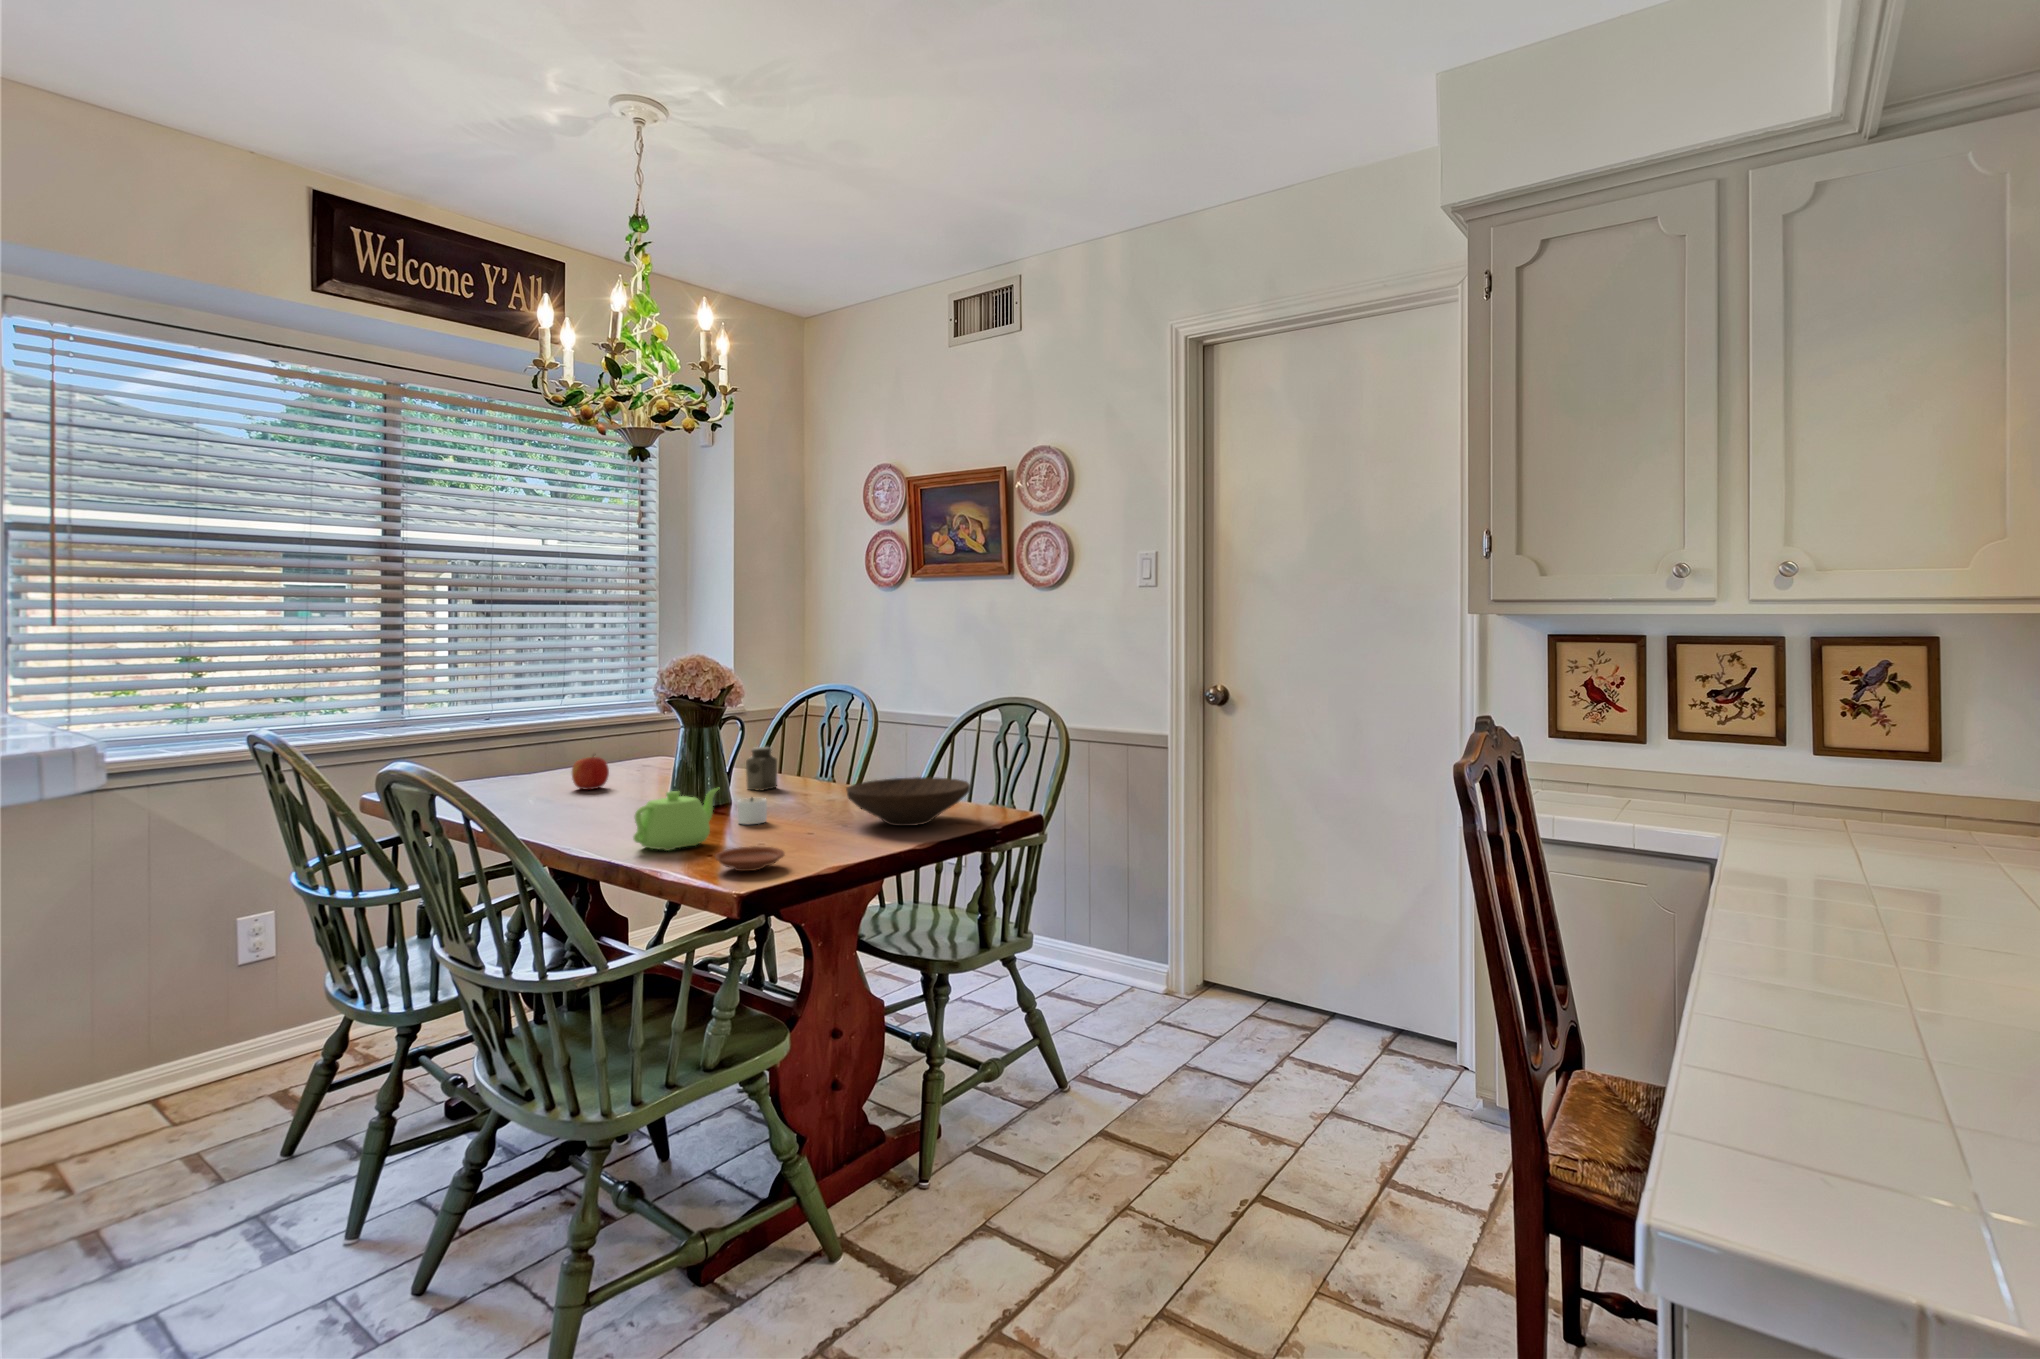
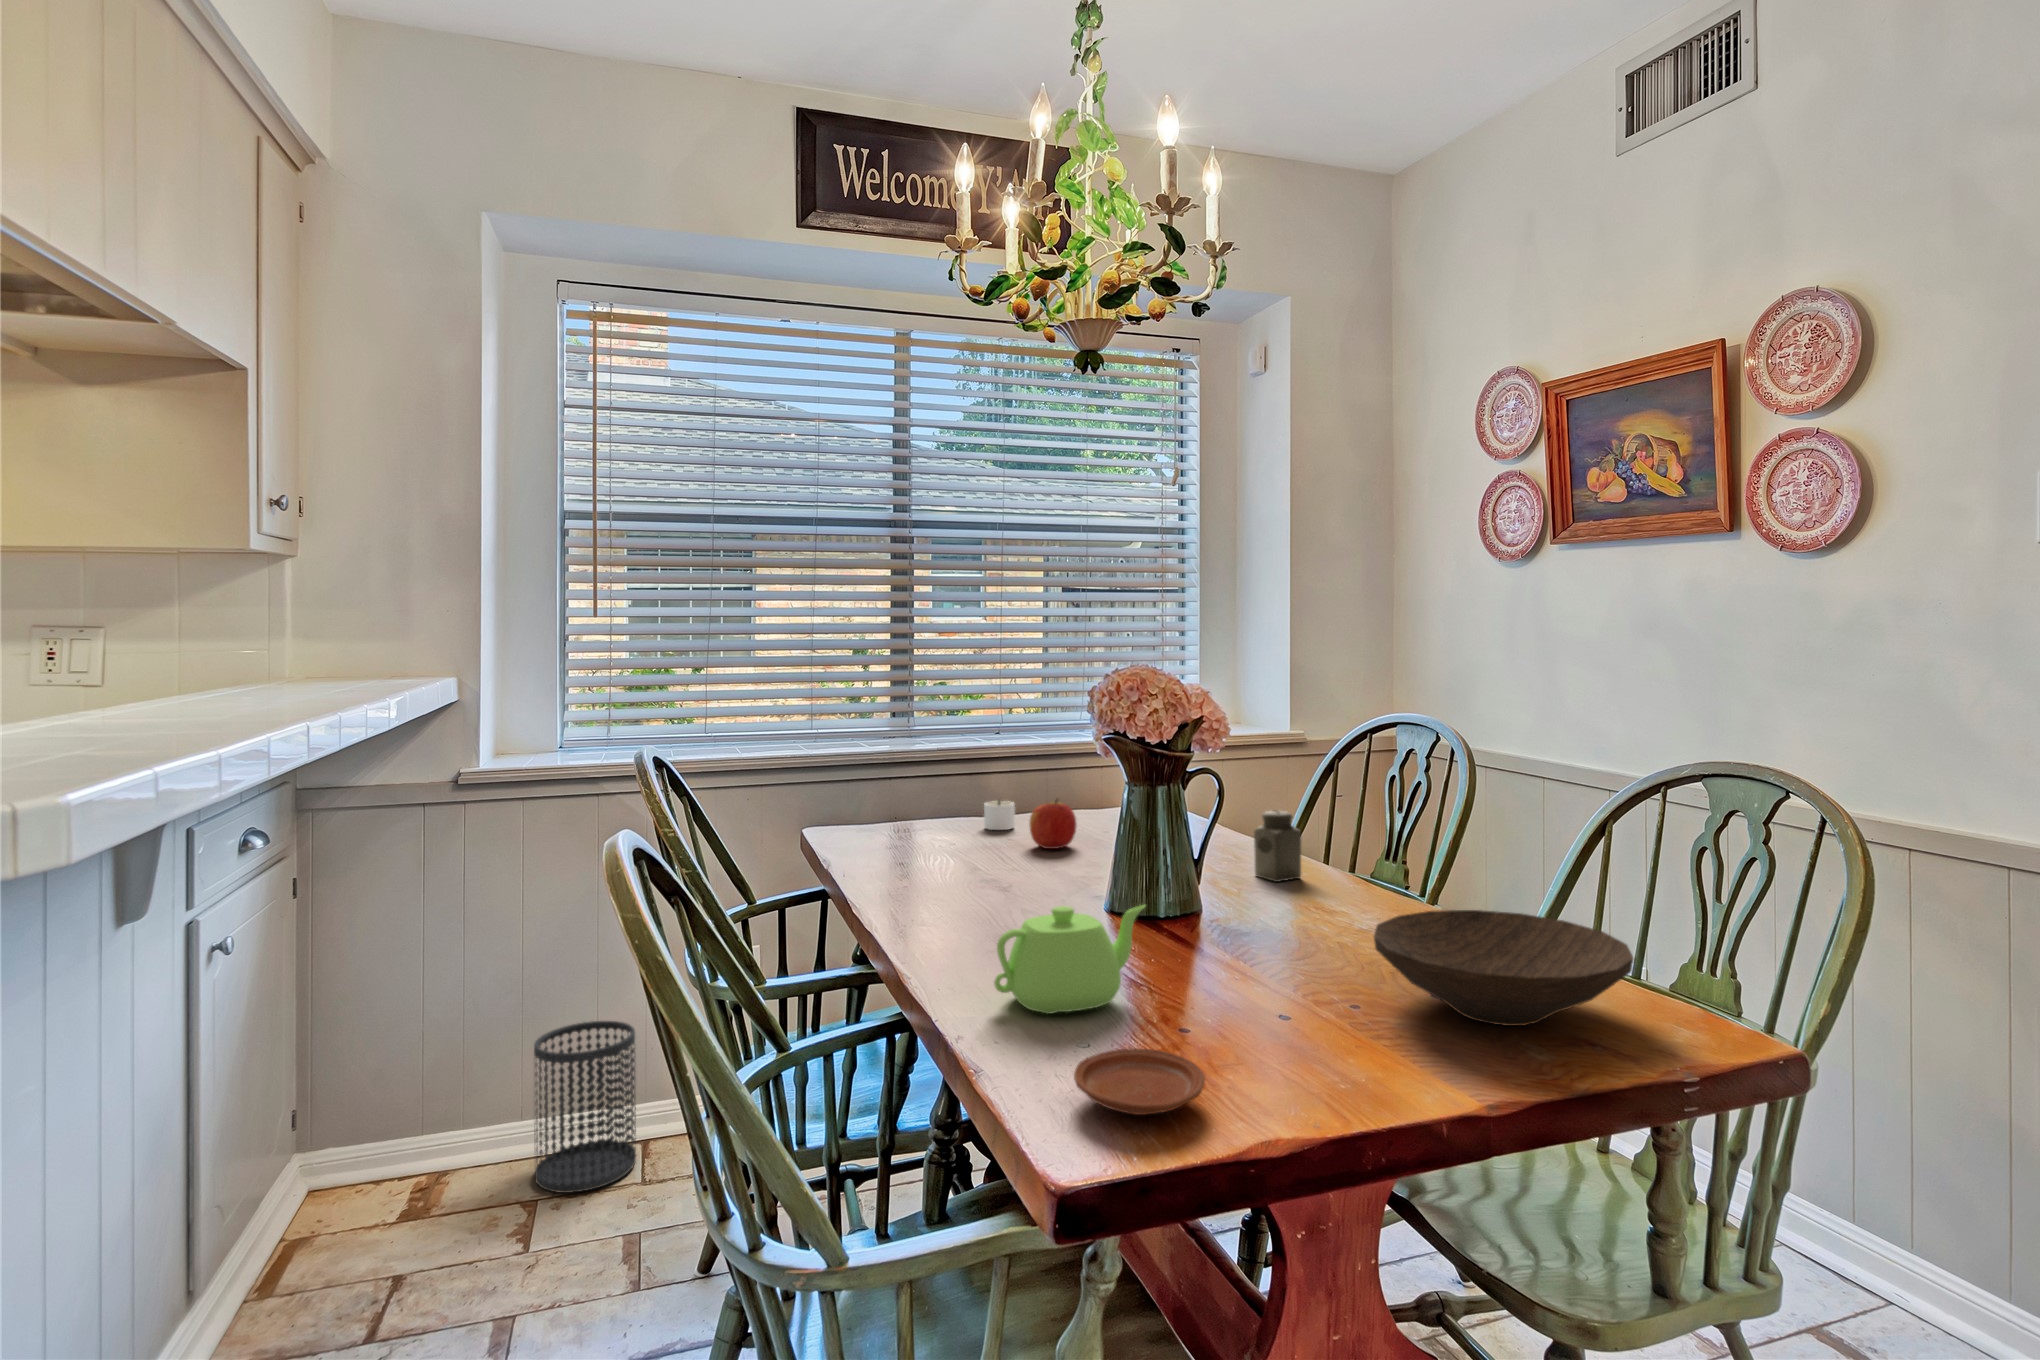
candle: present [737,797,767,824] -> present [984,801,1015,830]
wastebasket: none [39,995,160,1154] -> present [534,1021,636,1193]

